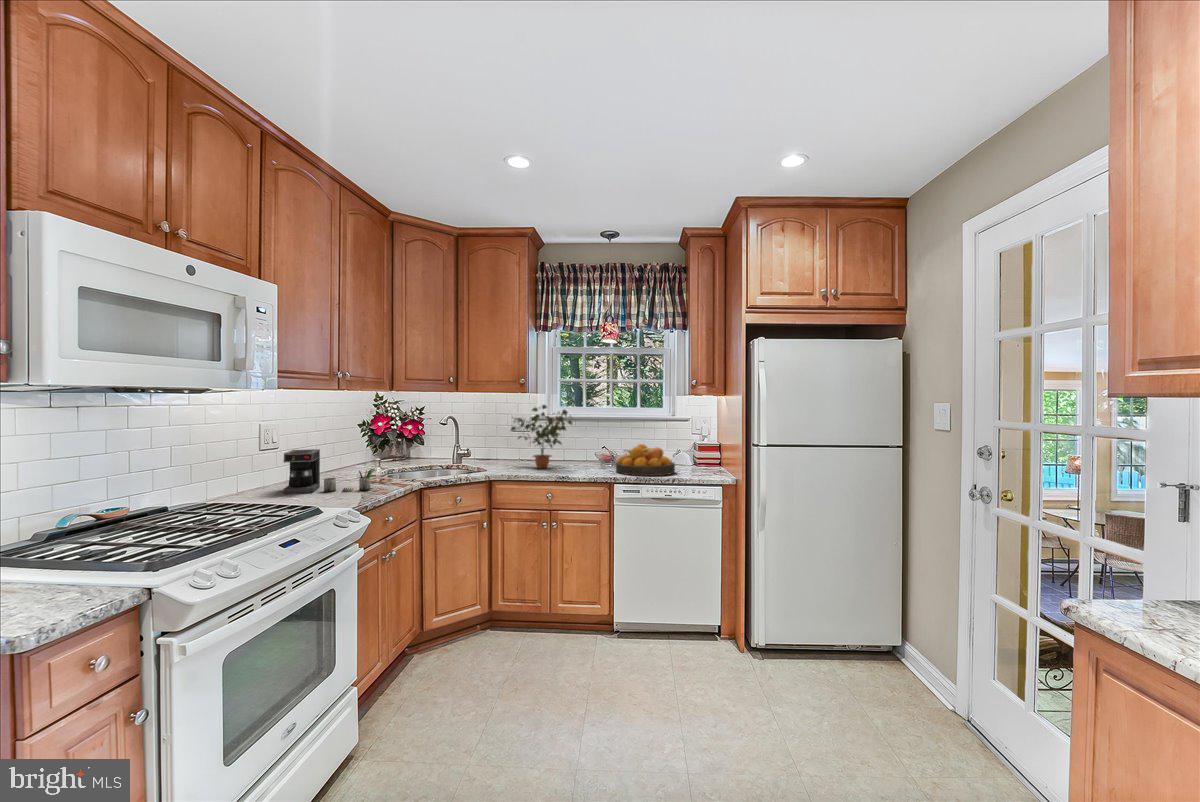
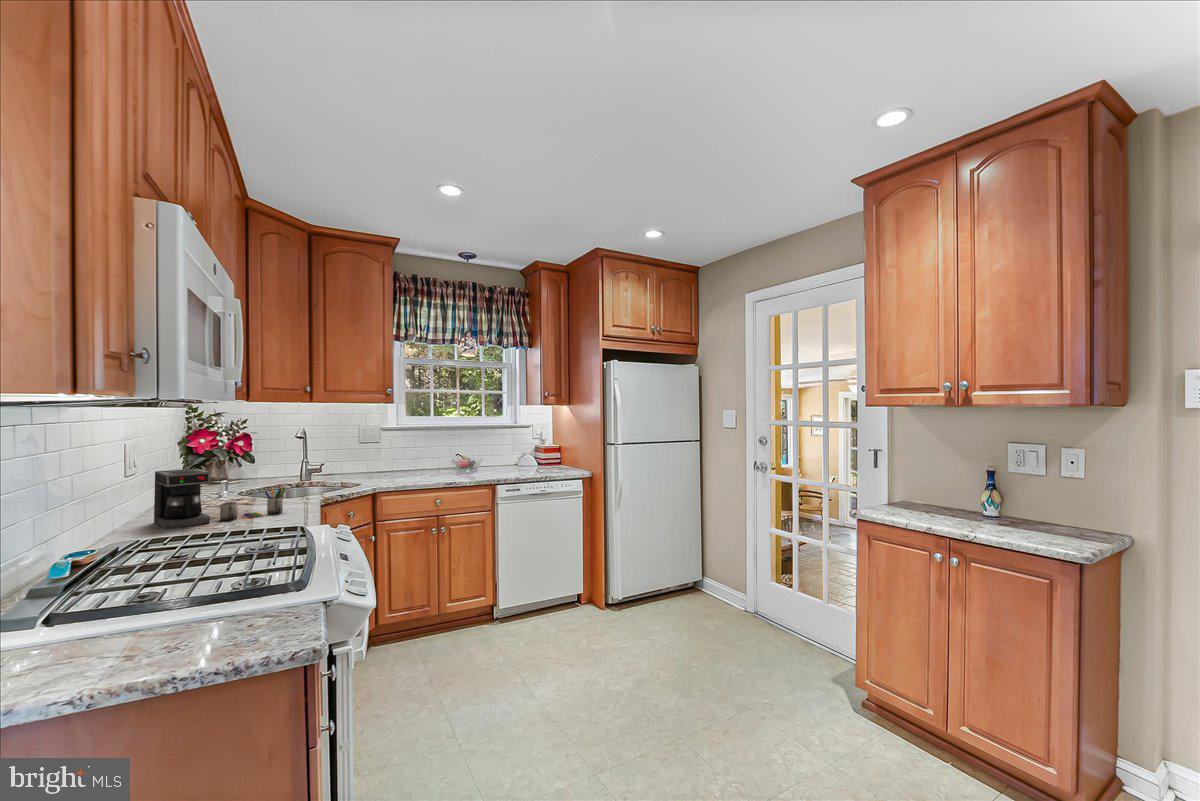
potted plant: present [511,405,573,468] -> none [374,413,445,478]
fruit bowl: present [616,444,675,476] -> none [489,448,543,476]

